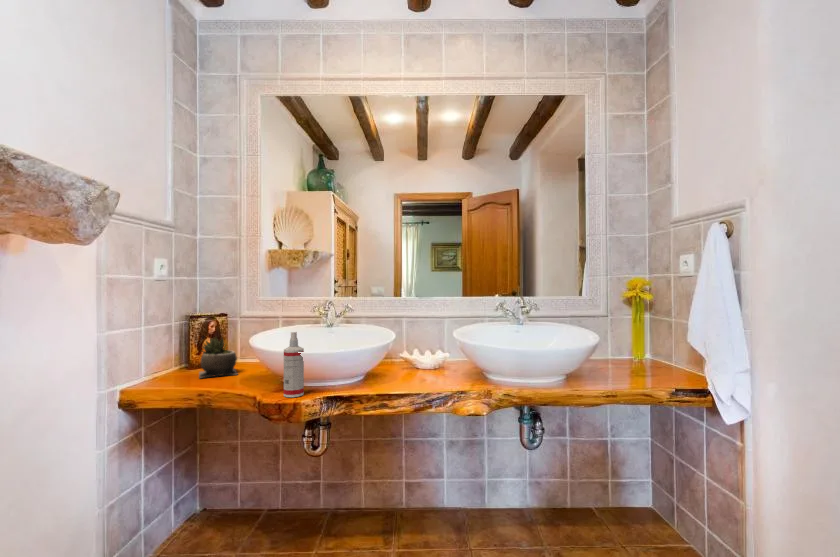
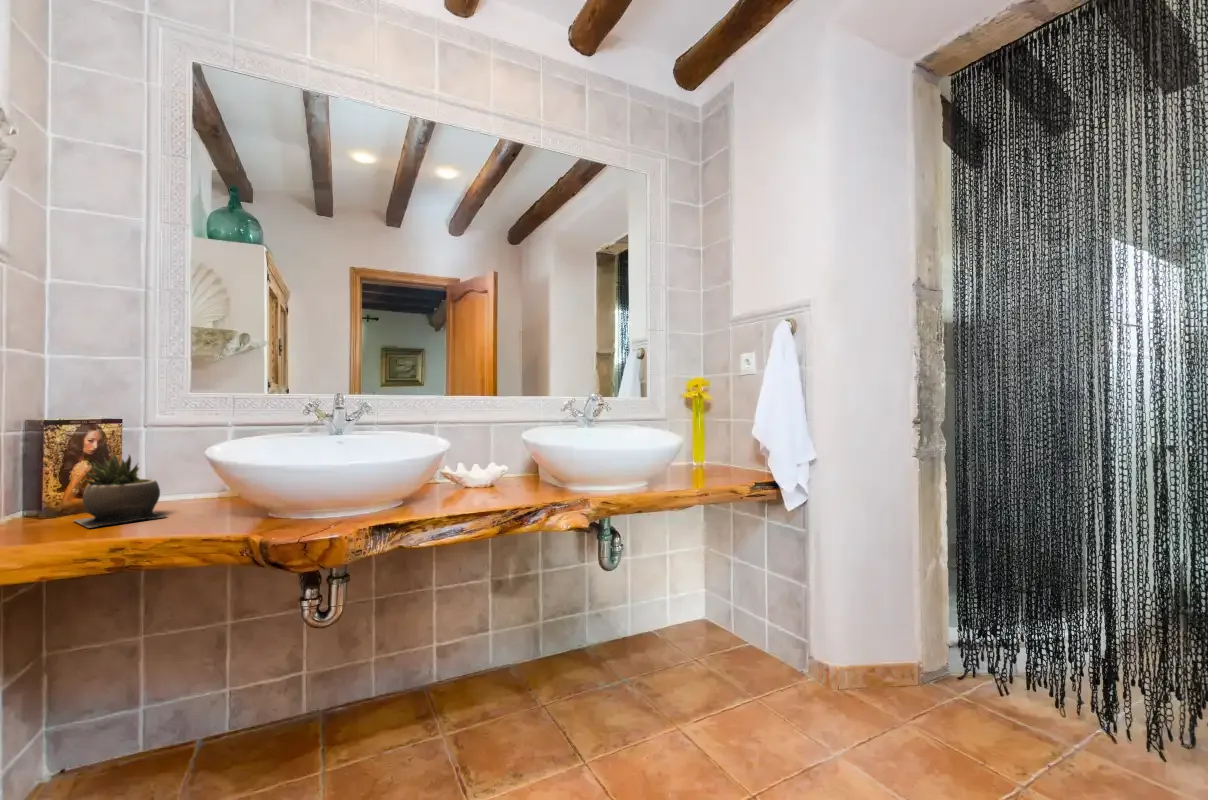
spray bottle: present [284,332,304,397] -> none [302,433,336,533]

